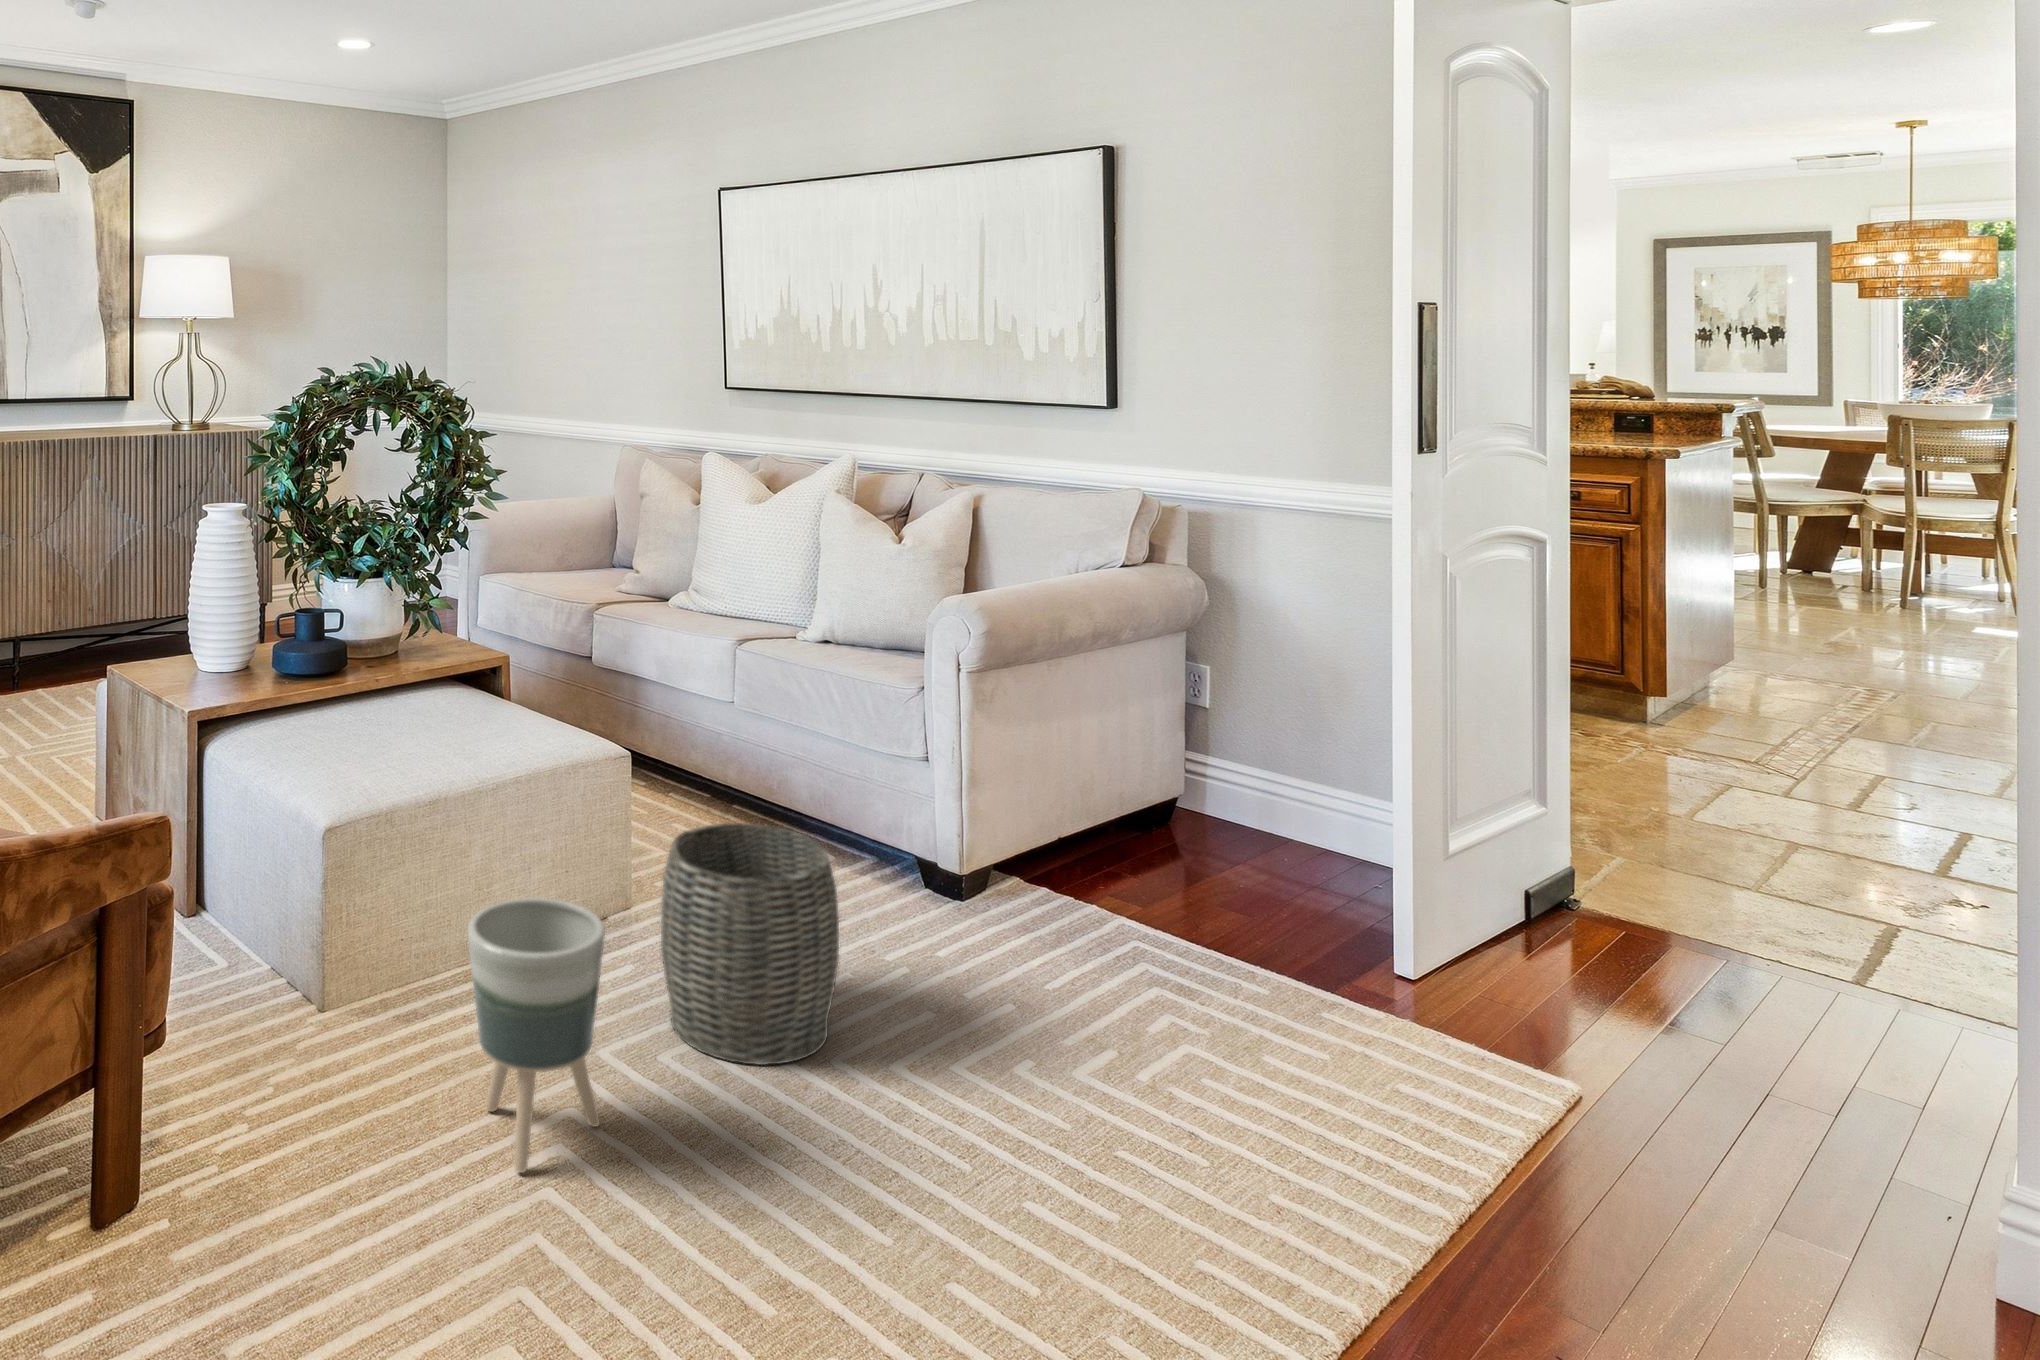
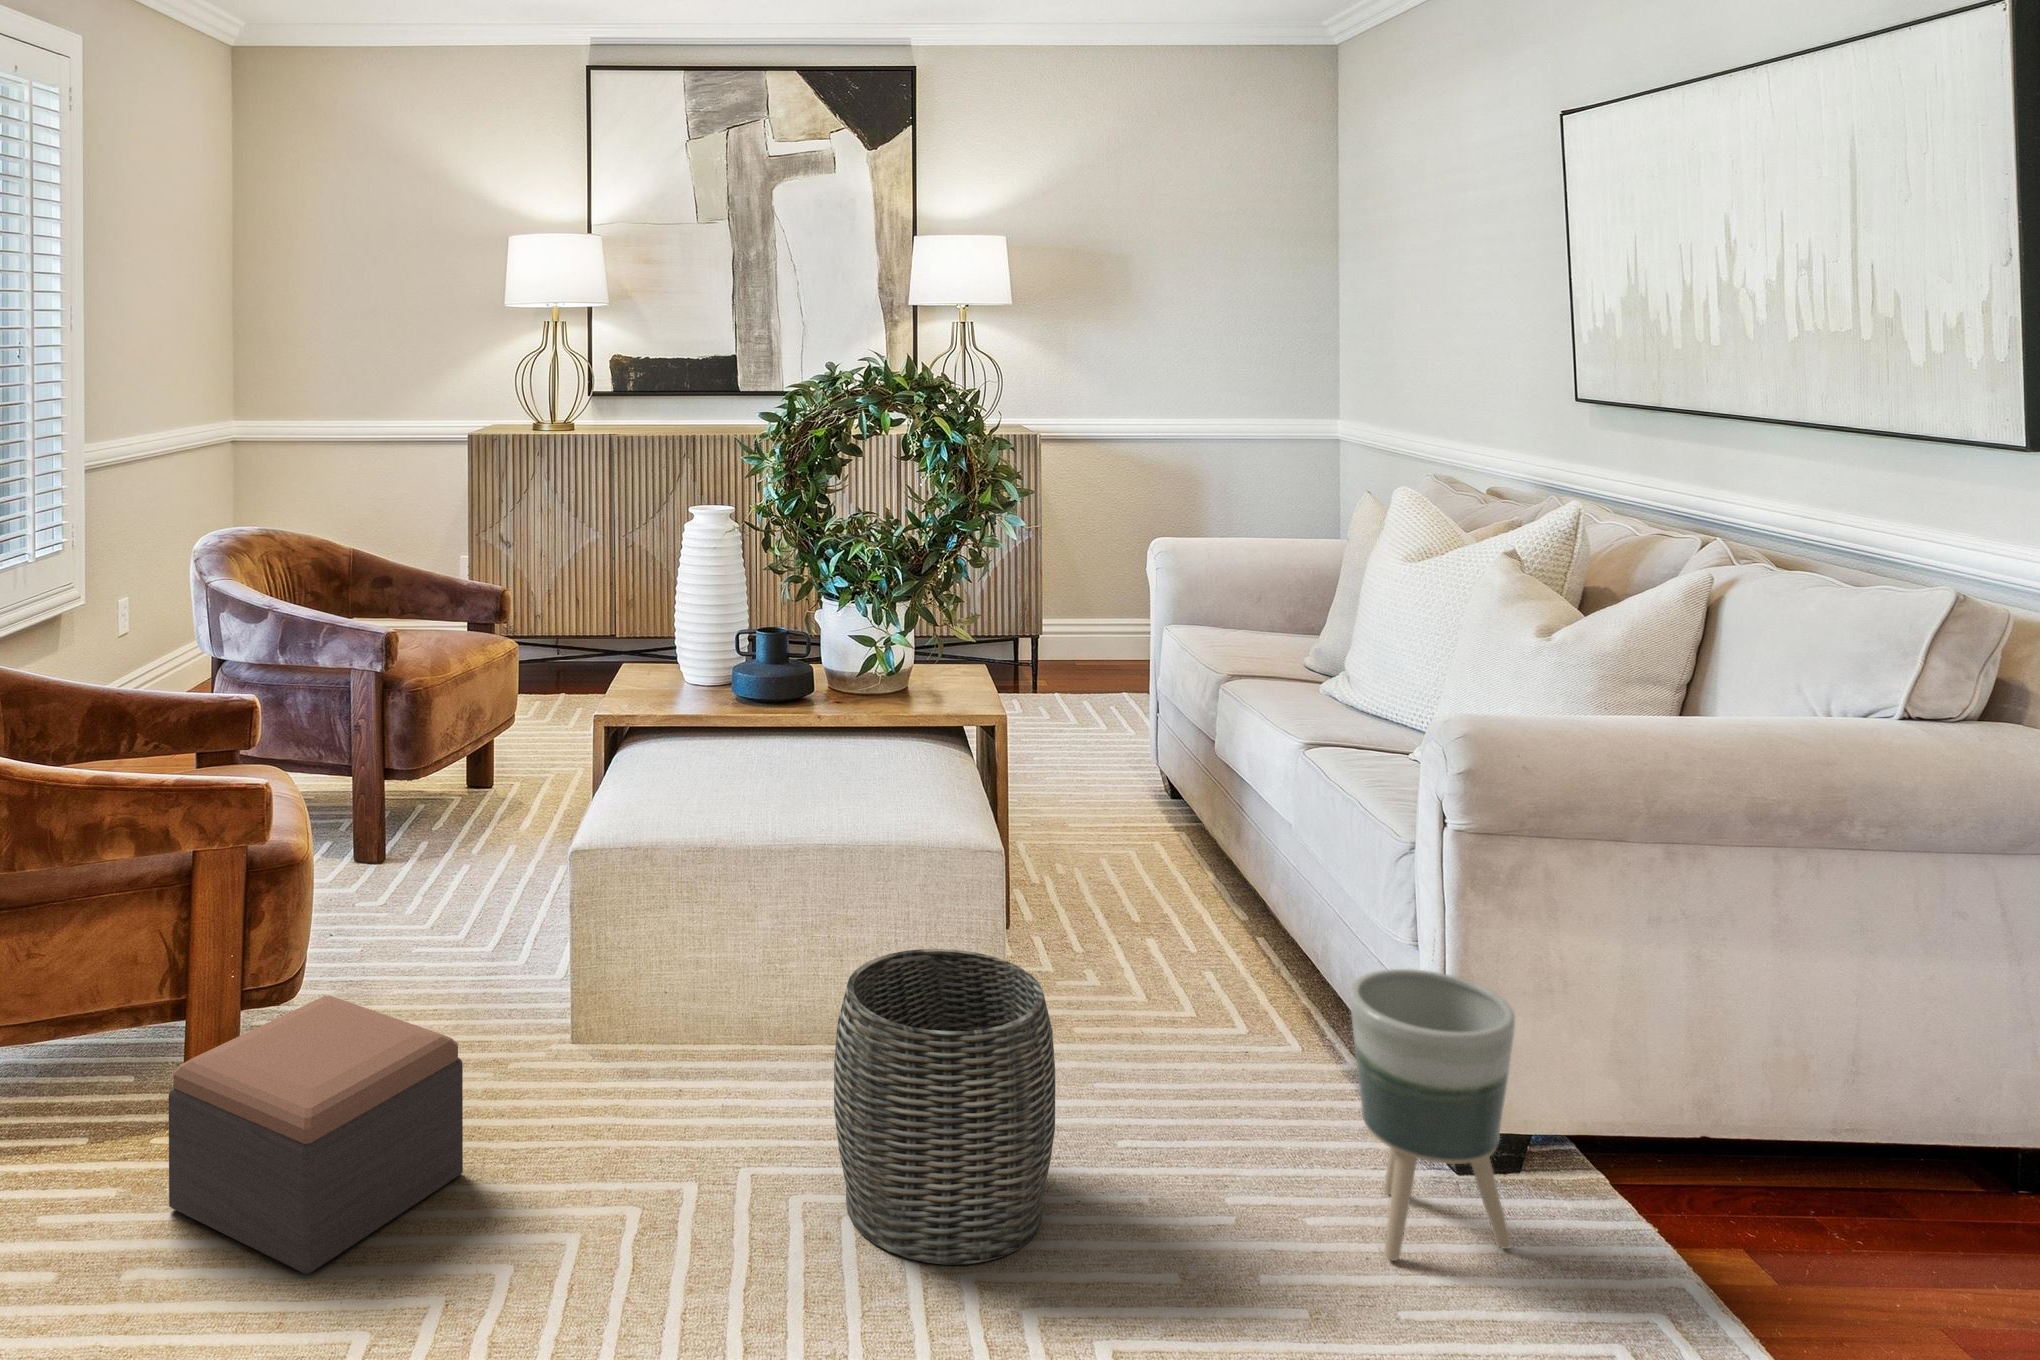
planter: present [468,898,605,1173] -> present [1349,969,1515,1261]
footstool: none [168,1008,394,1272] -> present [169,996,463,1275]

